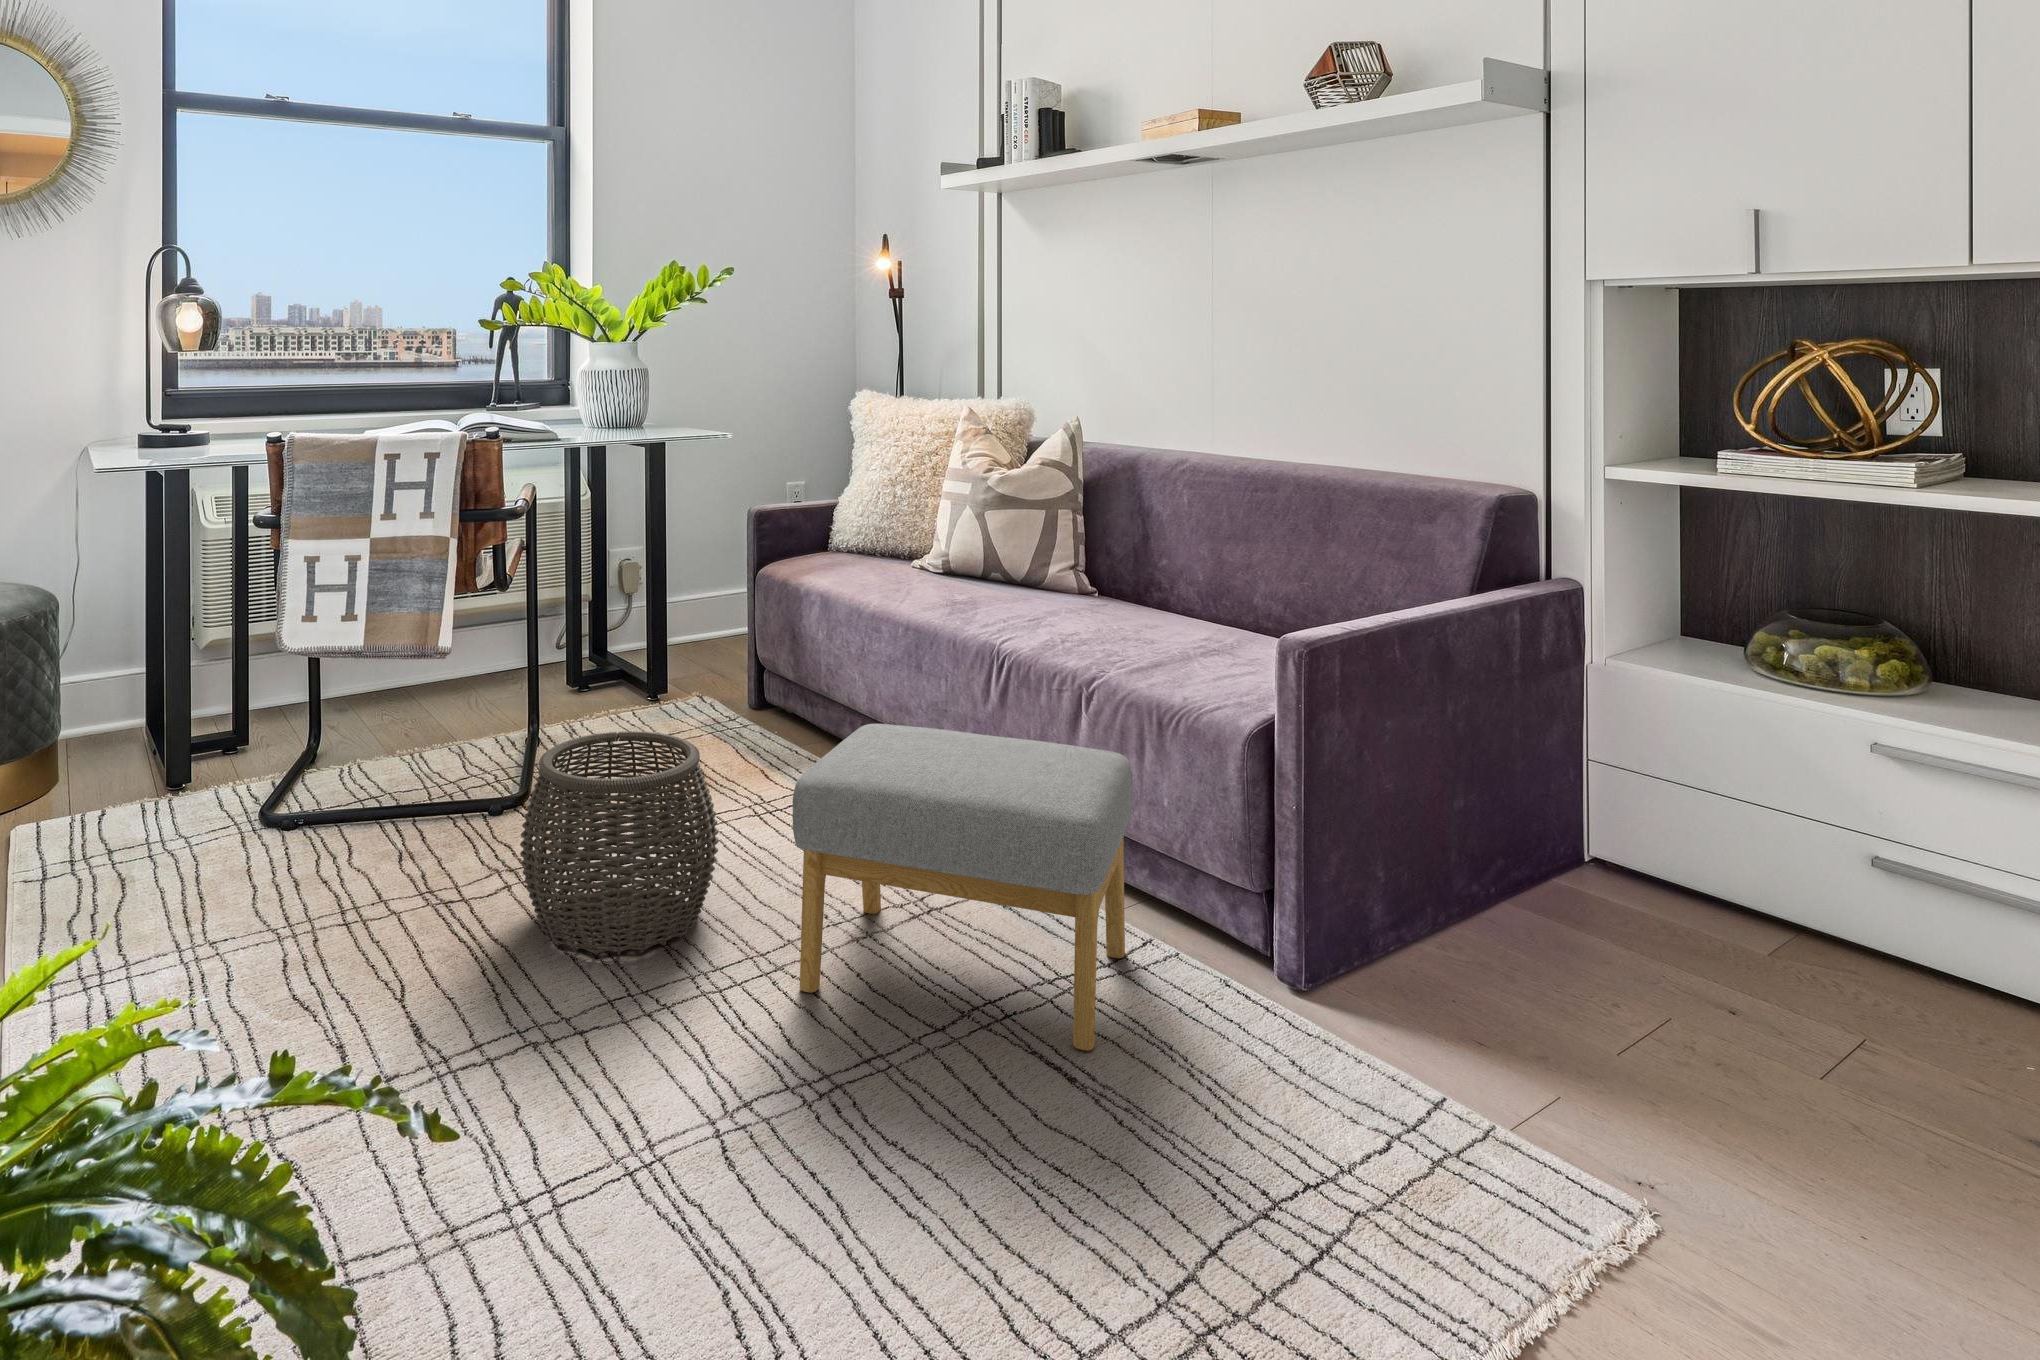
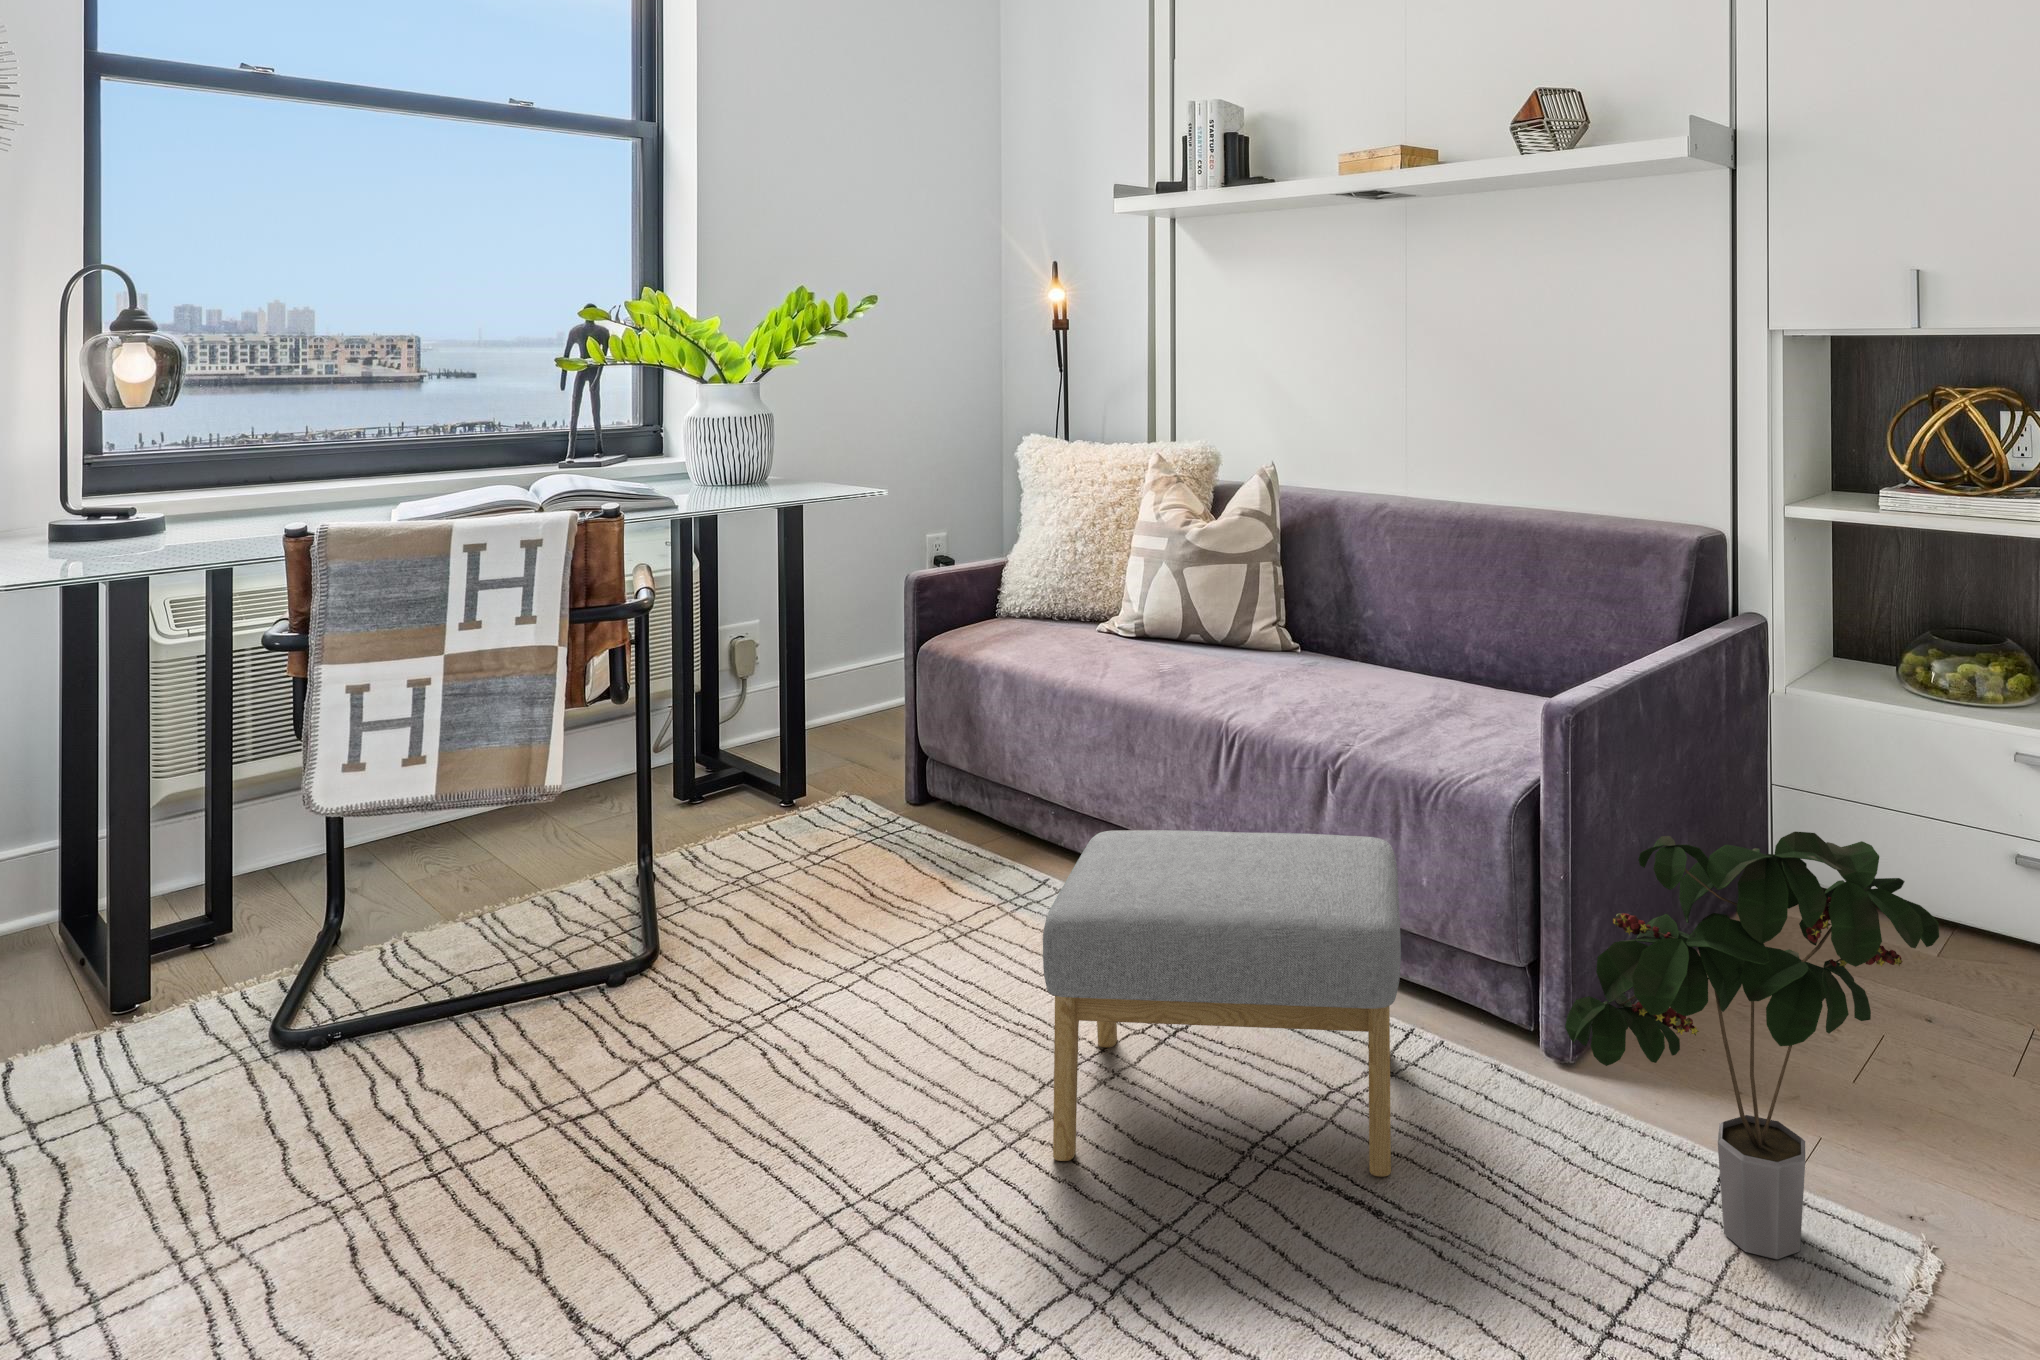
woven basket: present [520,731,719,955] -> none [683,869,932,1158]
potted plant: none [1250,760,1661,1187] -> present [1565,832,1939,1259]

